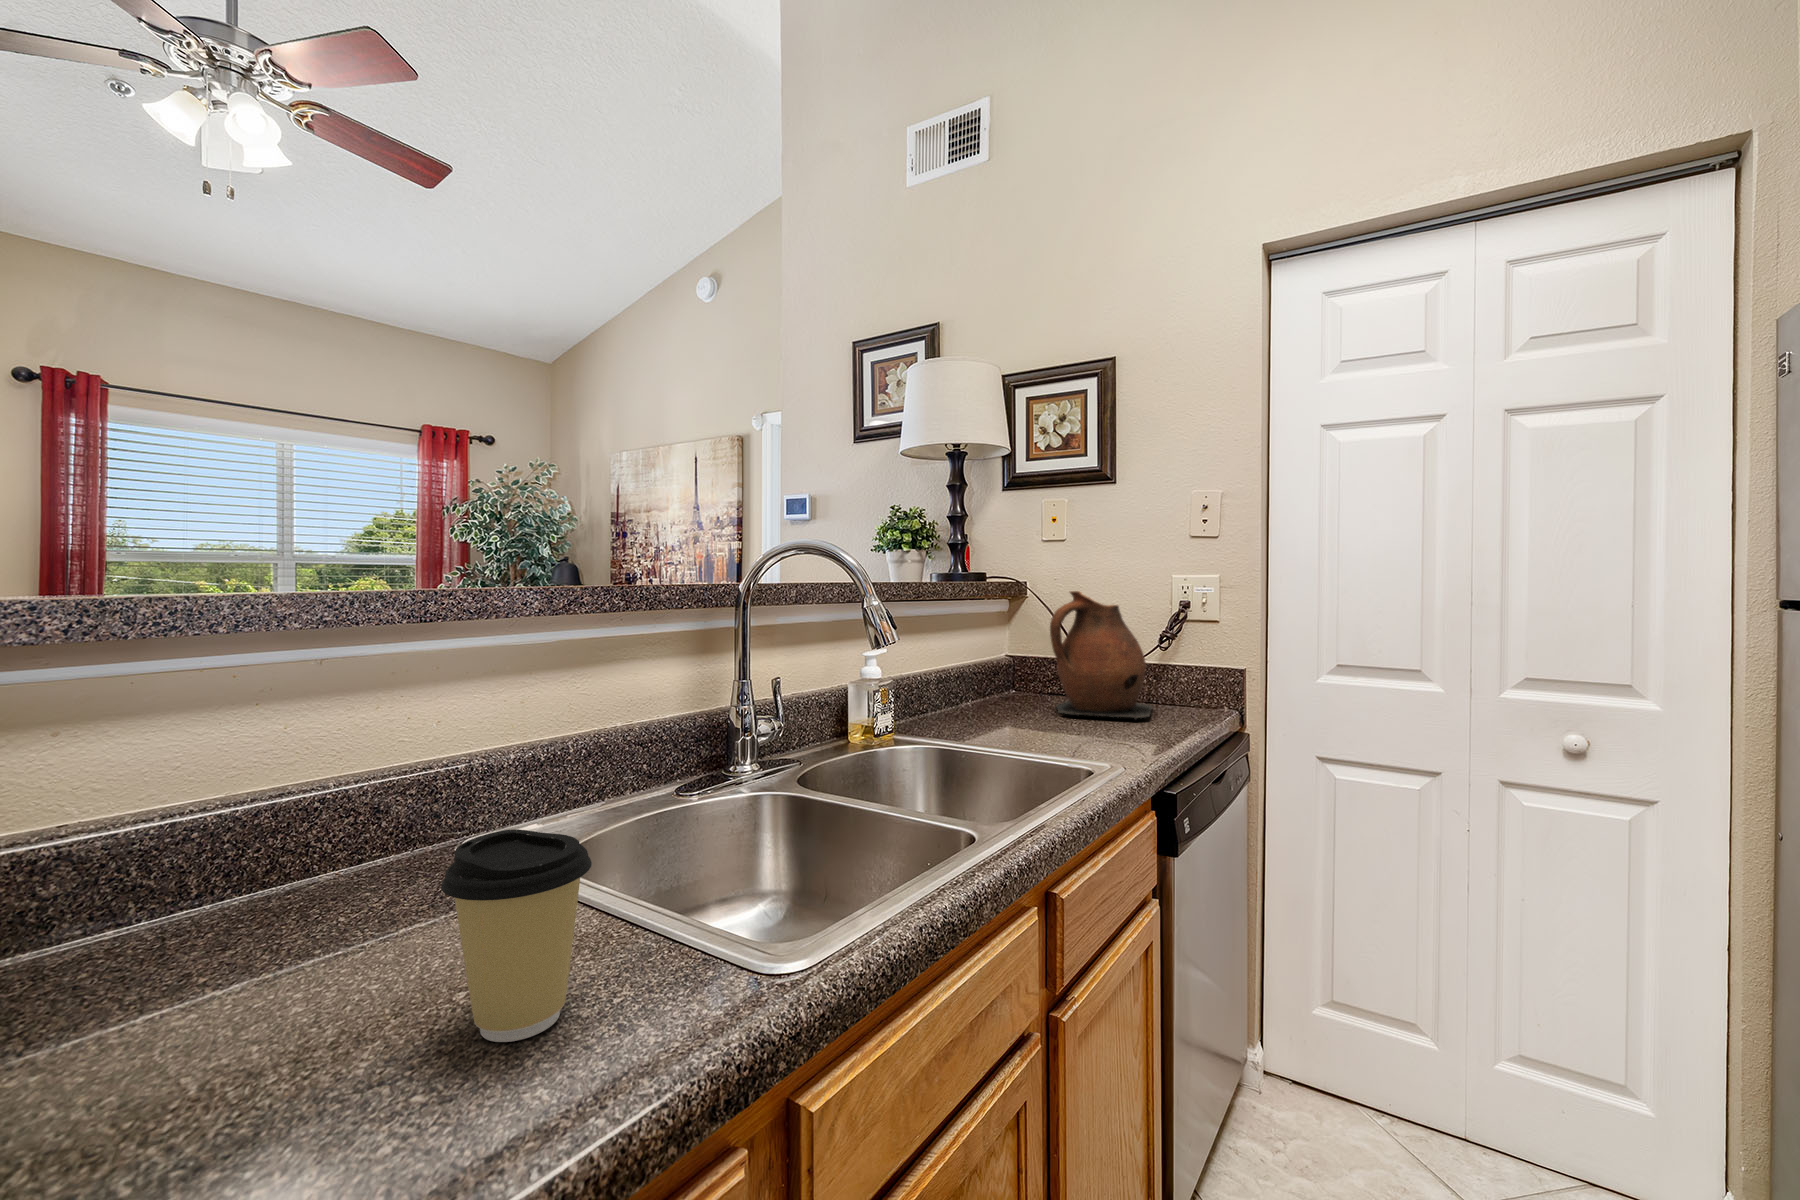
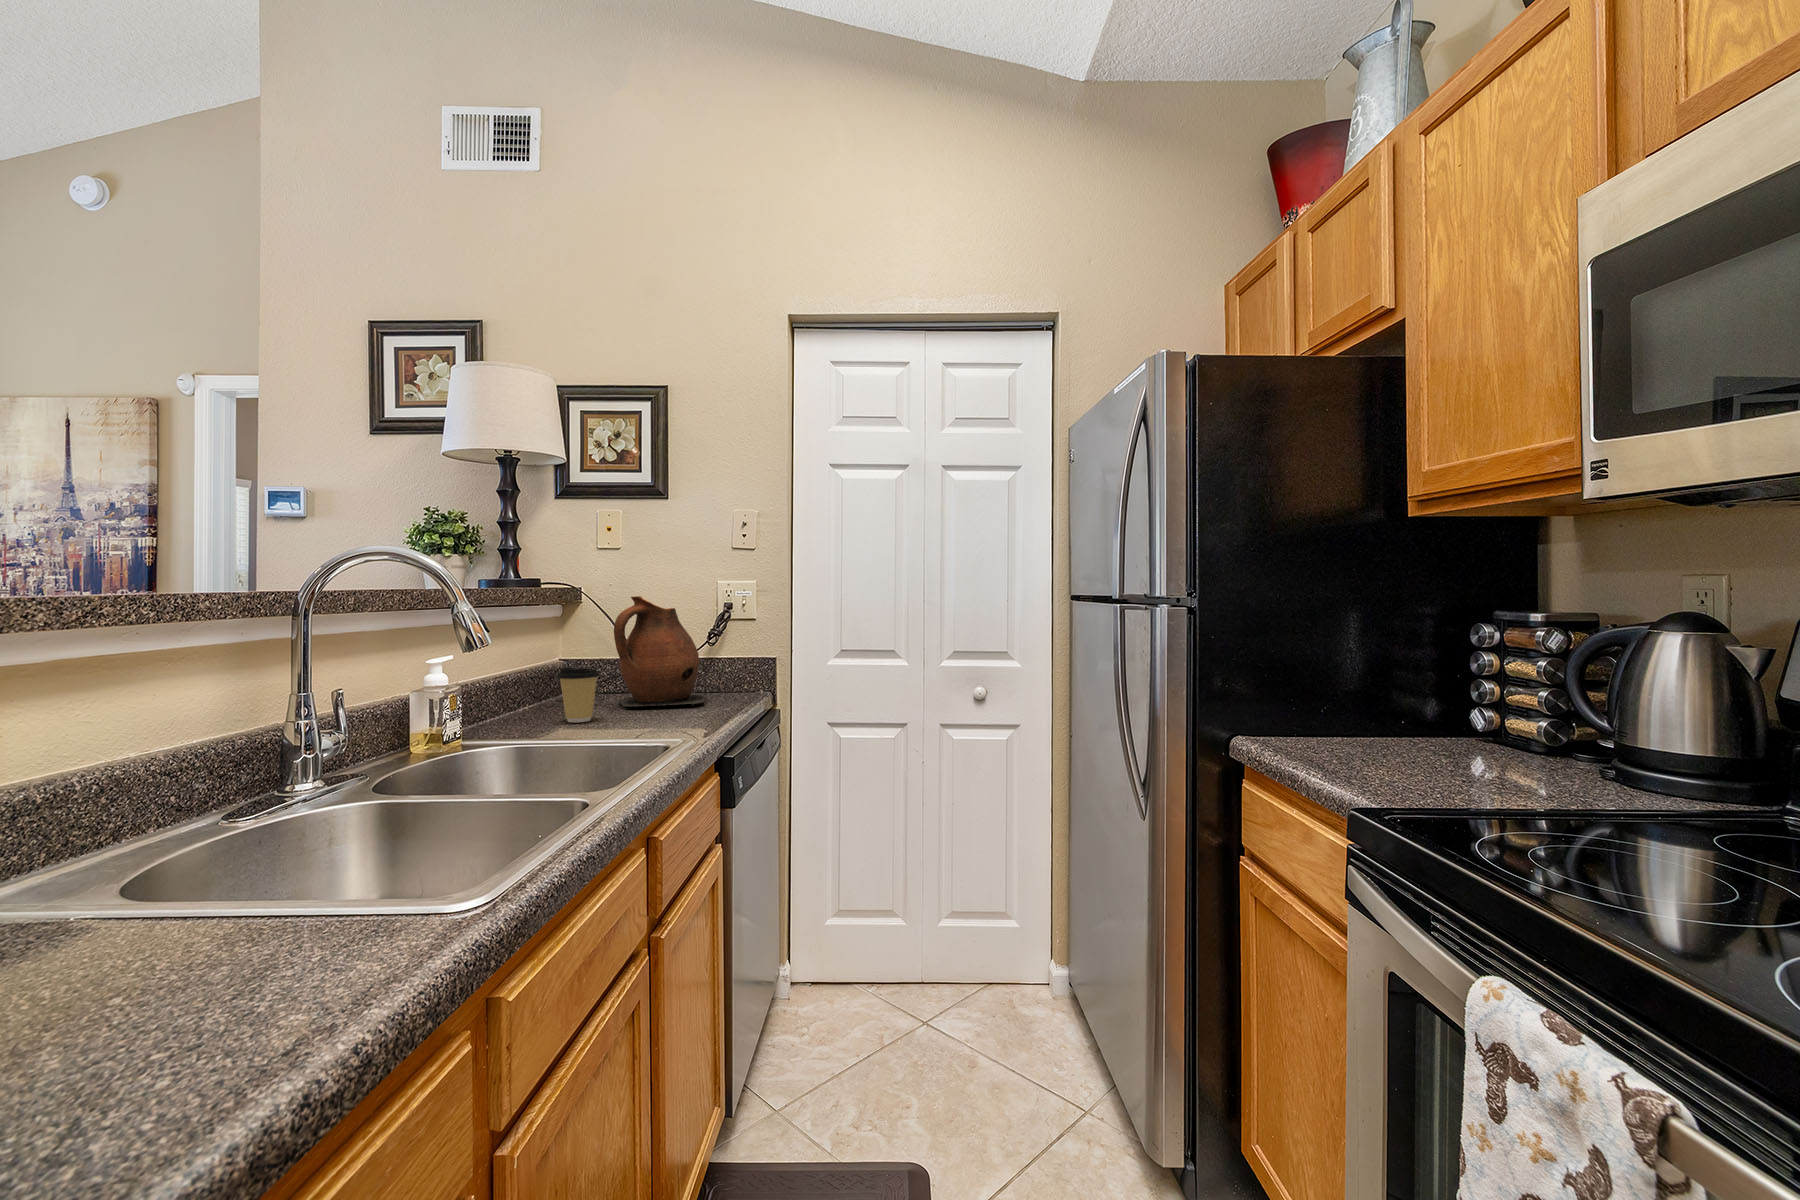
coffee cup: present [441,829,592,1042] -> present [557,667,600,723]

